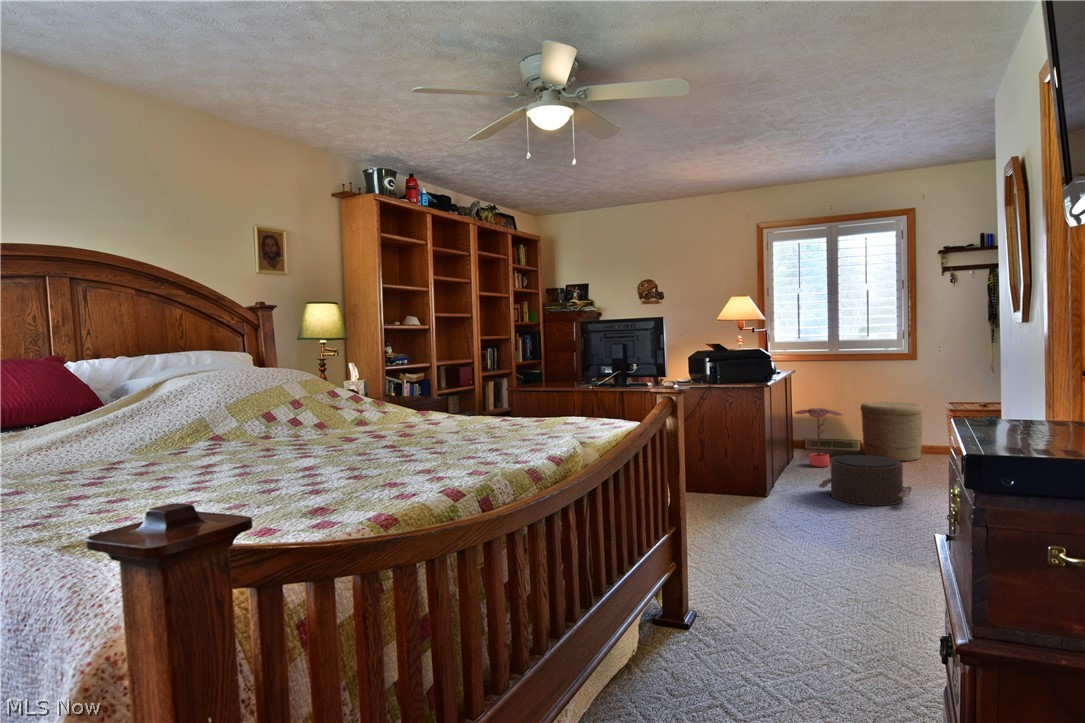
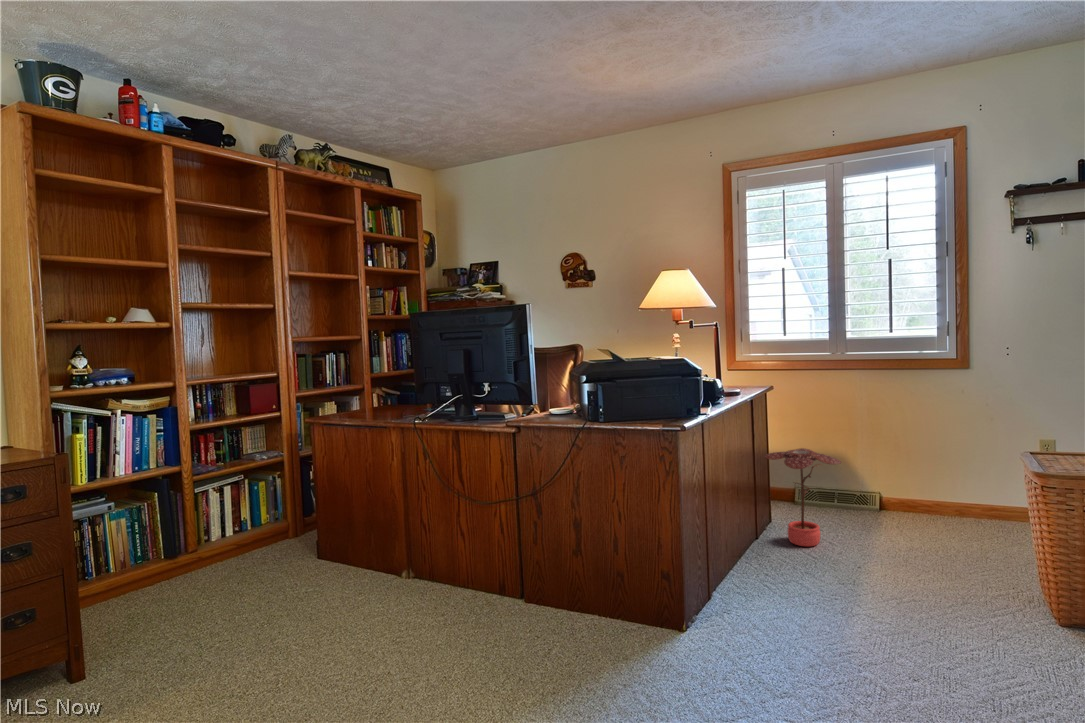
woven basket: present [860,402,923,461] -> none [876,434,979,537]
pouf: present [819,455,912,506] -> none [776,550,955,671]

